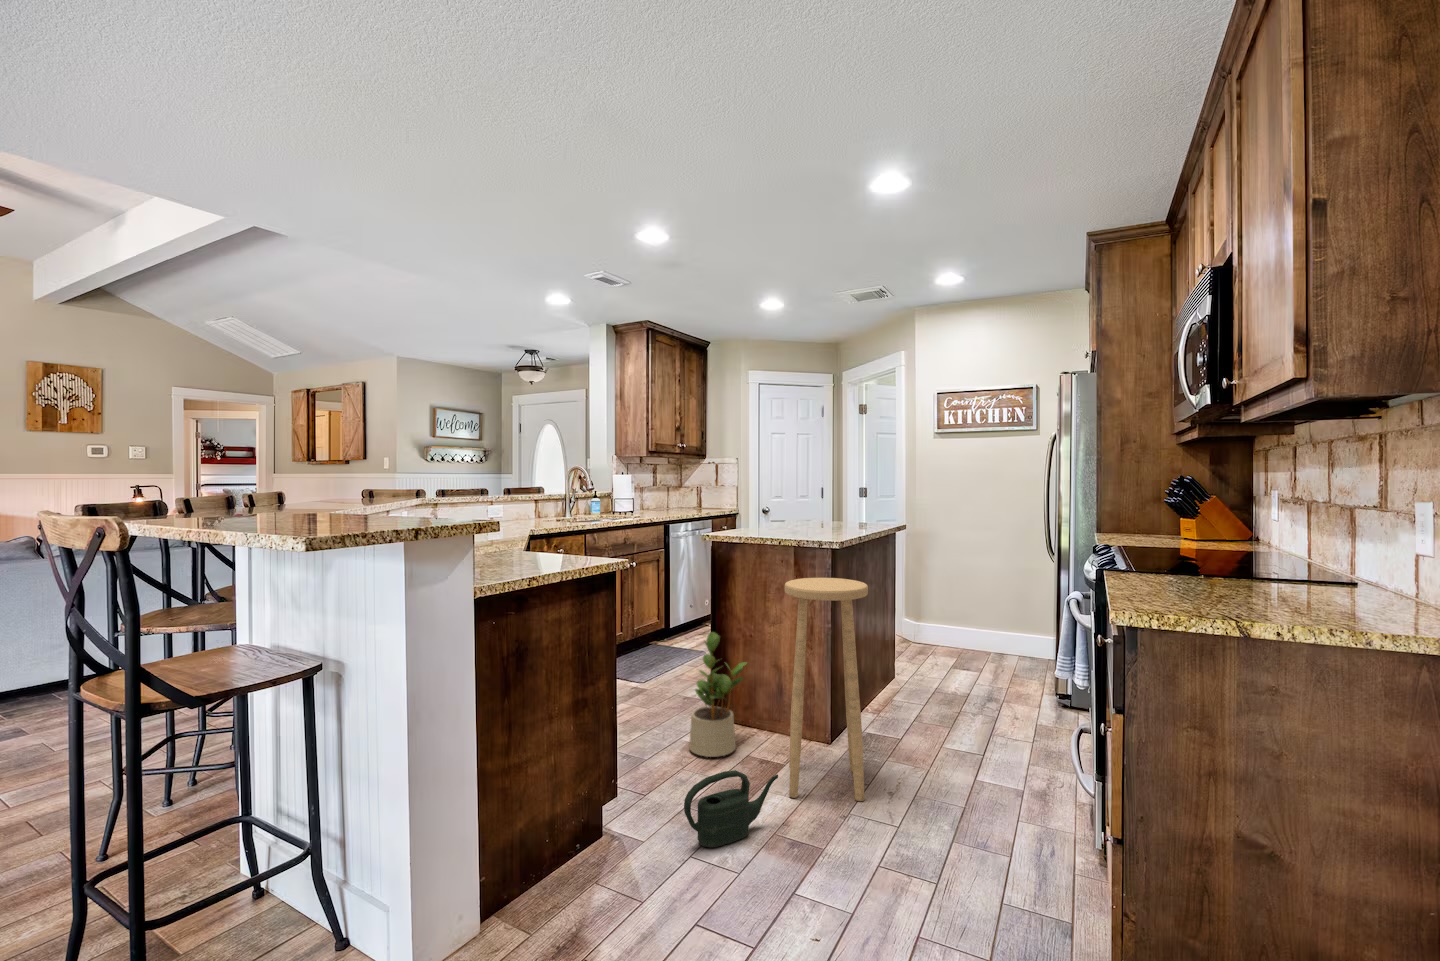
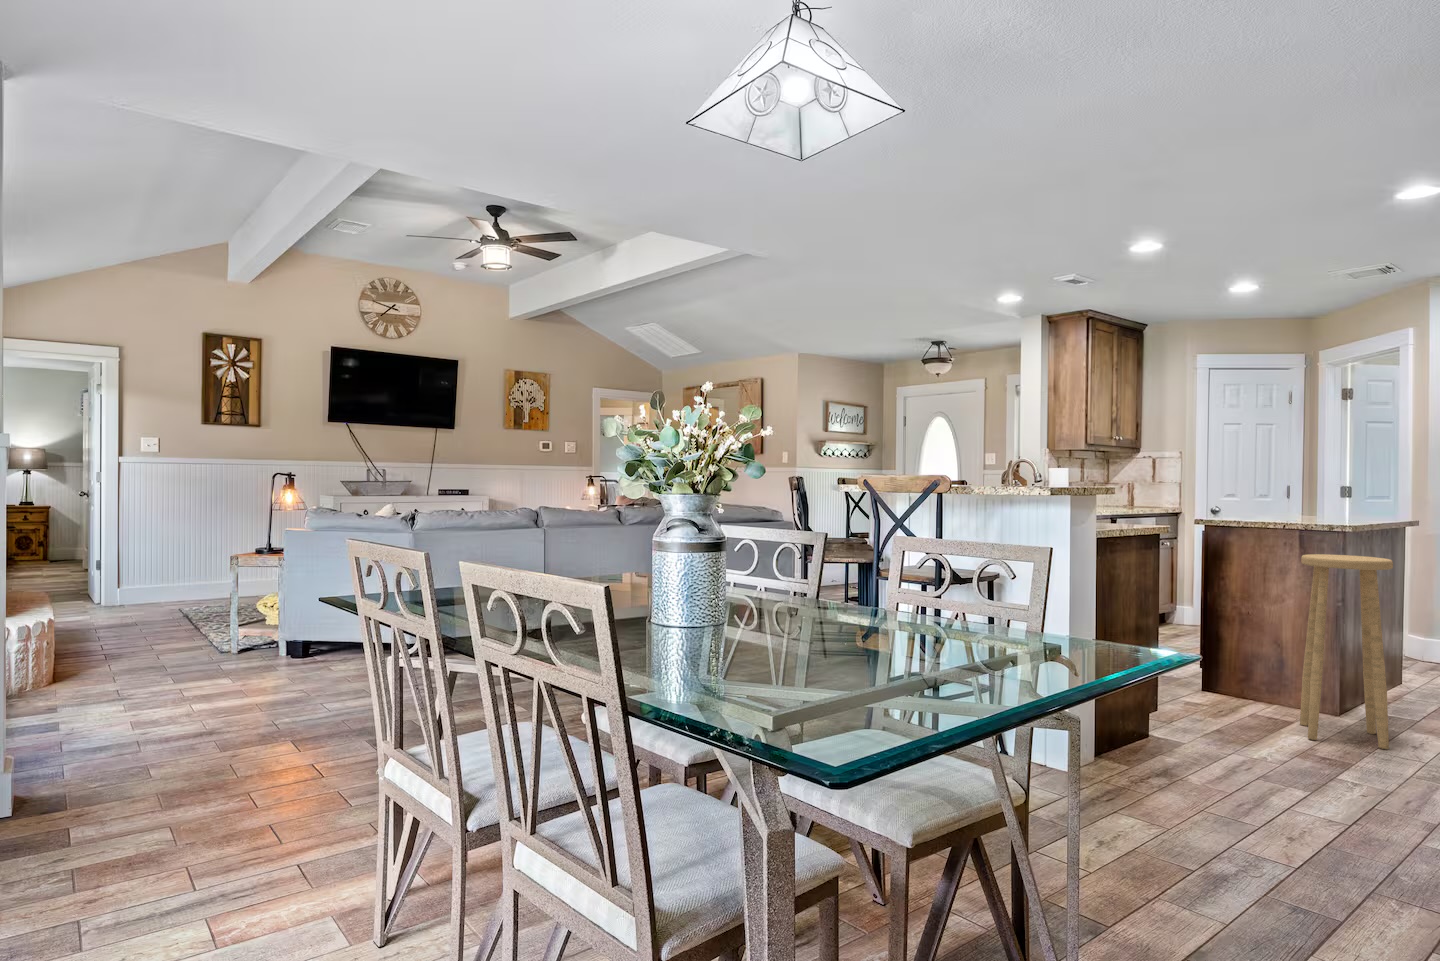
potted plant: present [689,632,747,757] -> none [1189,601,1249,710]
watering can: present [684,770,778,848] -> none [1222,698,1304,754]

